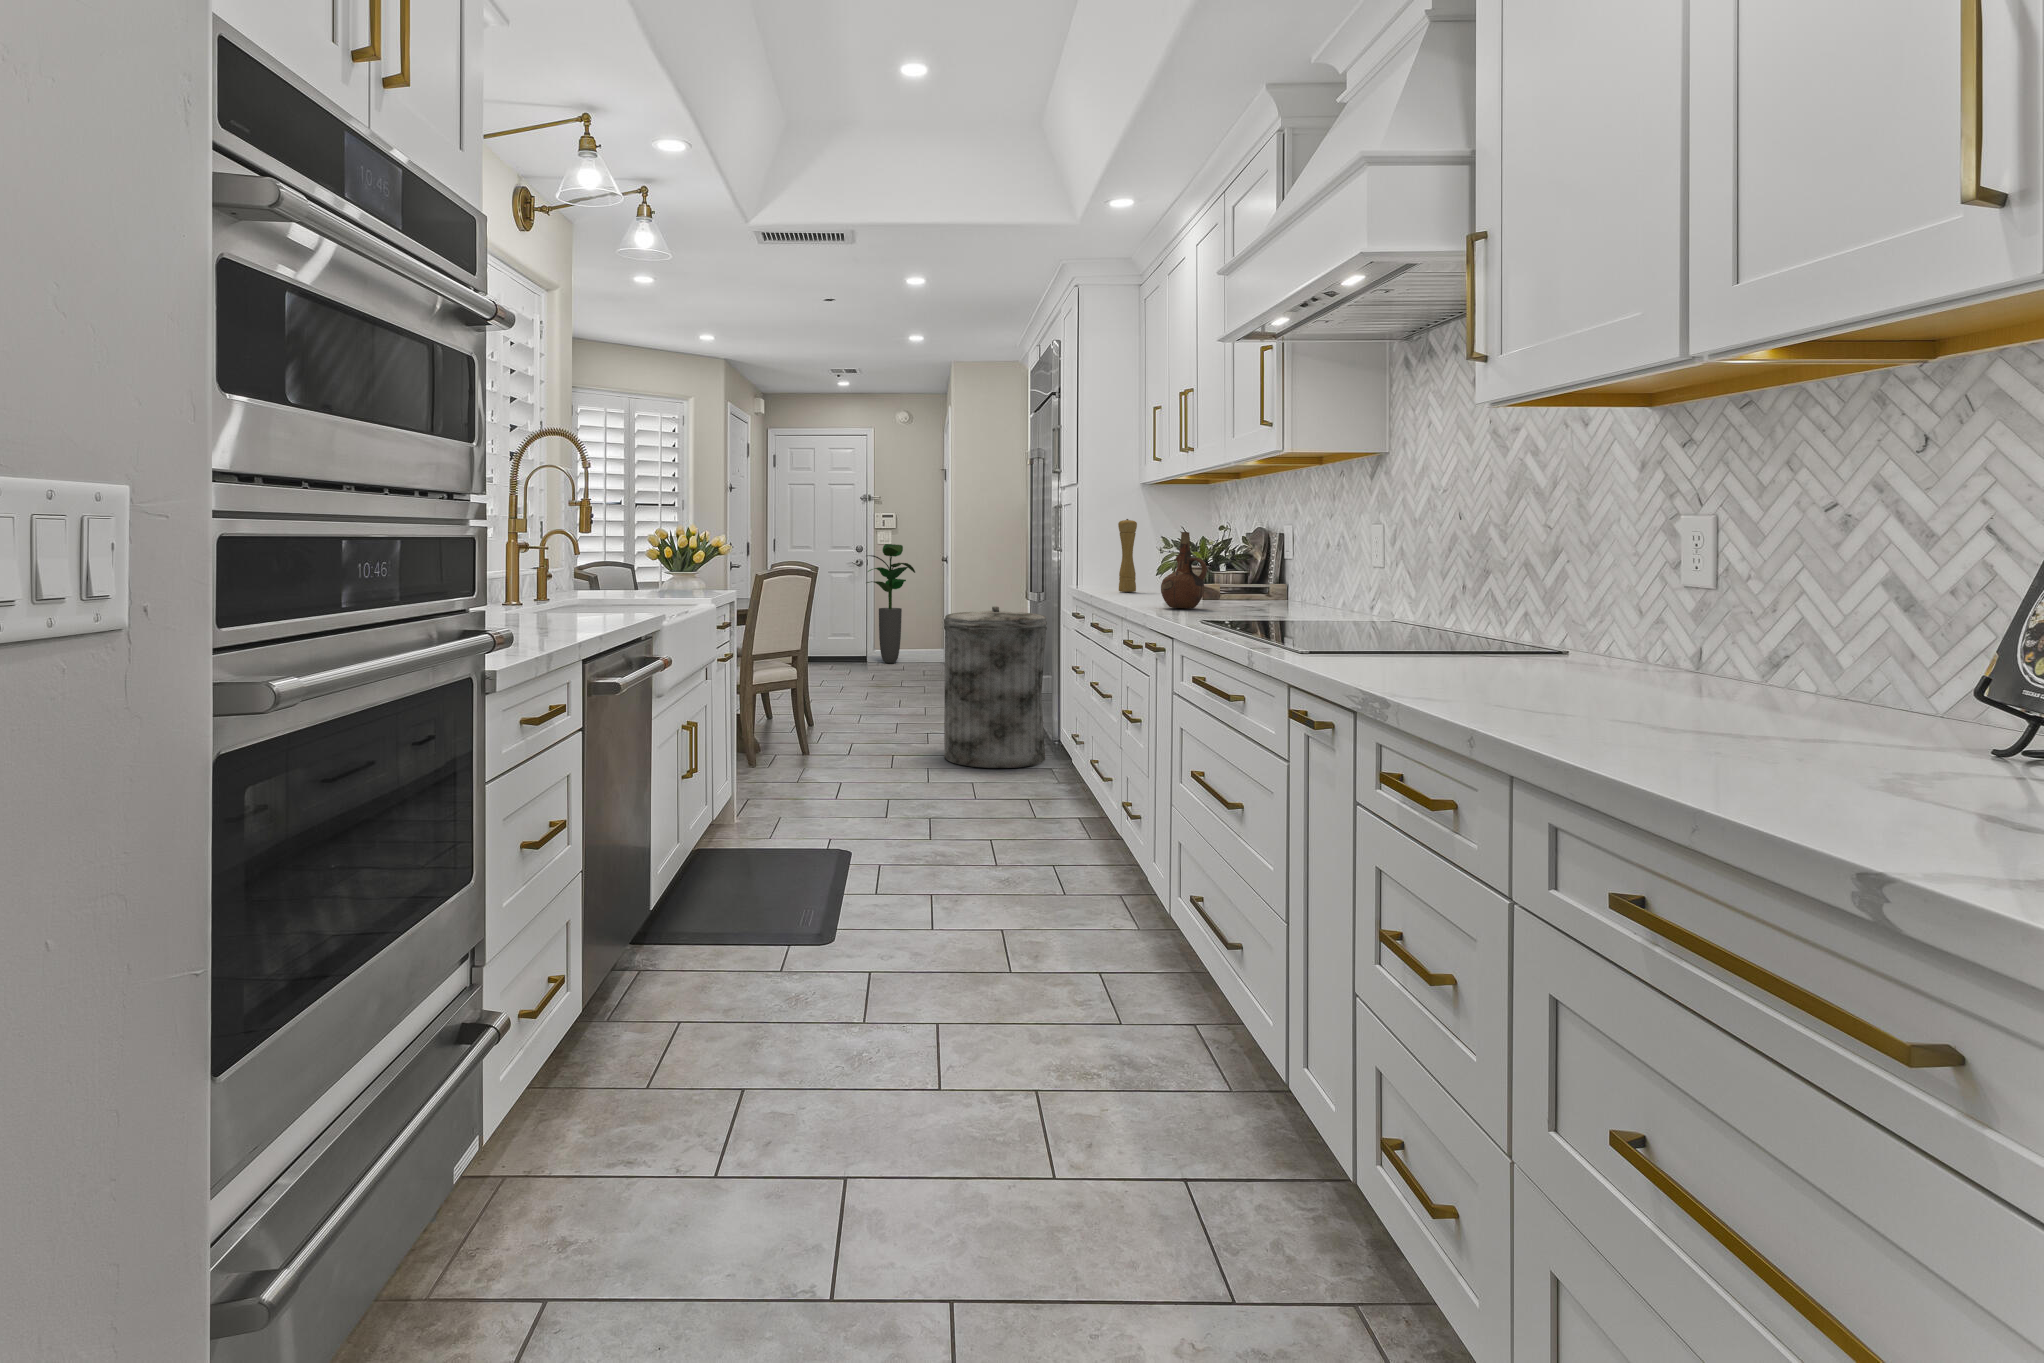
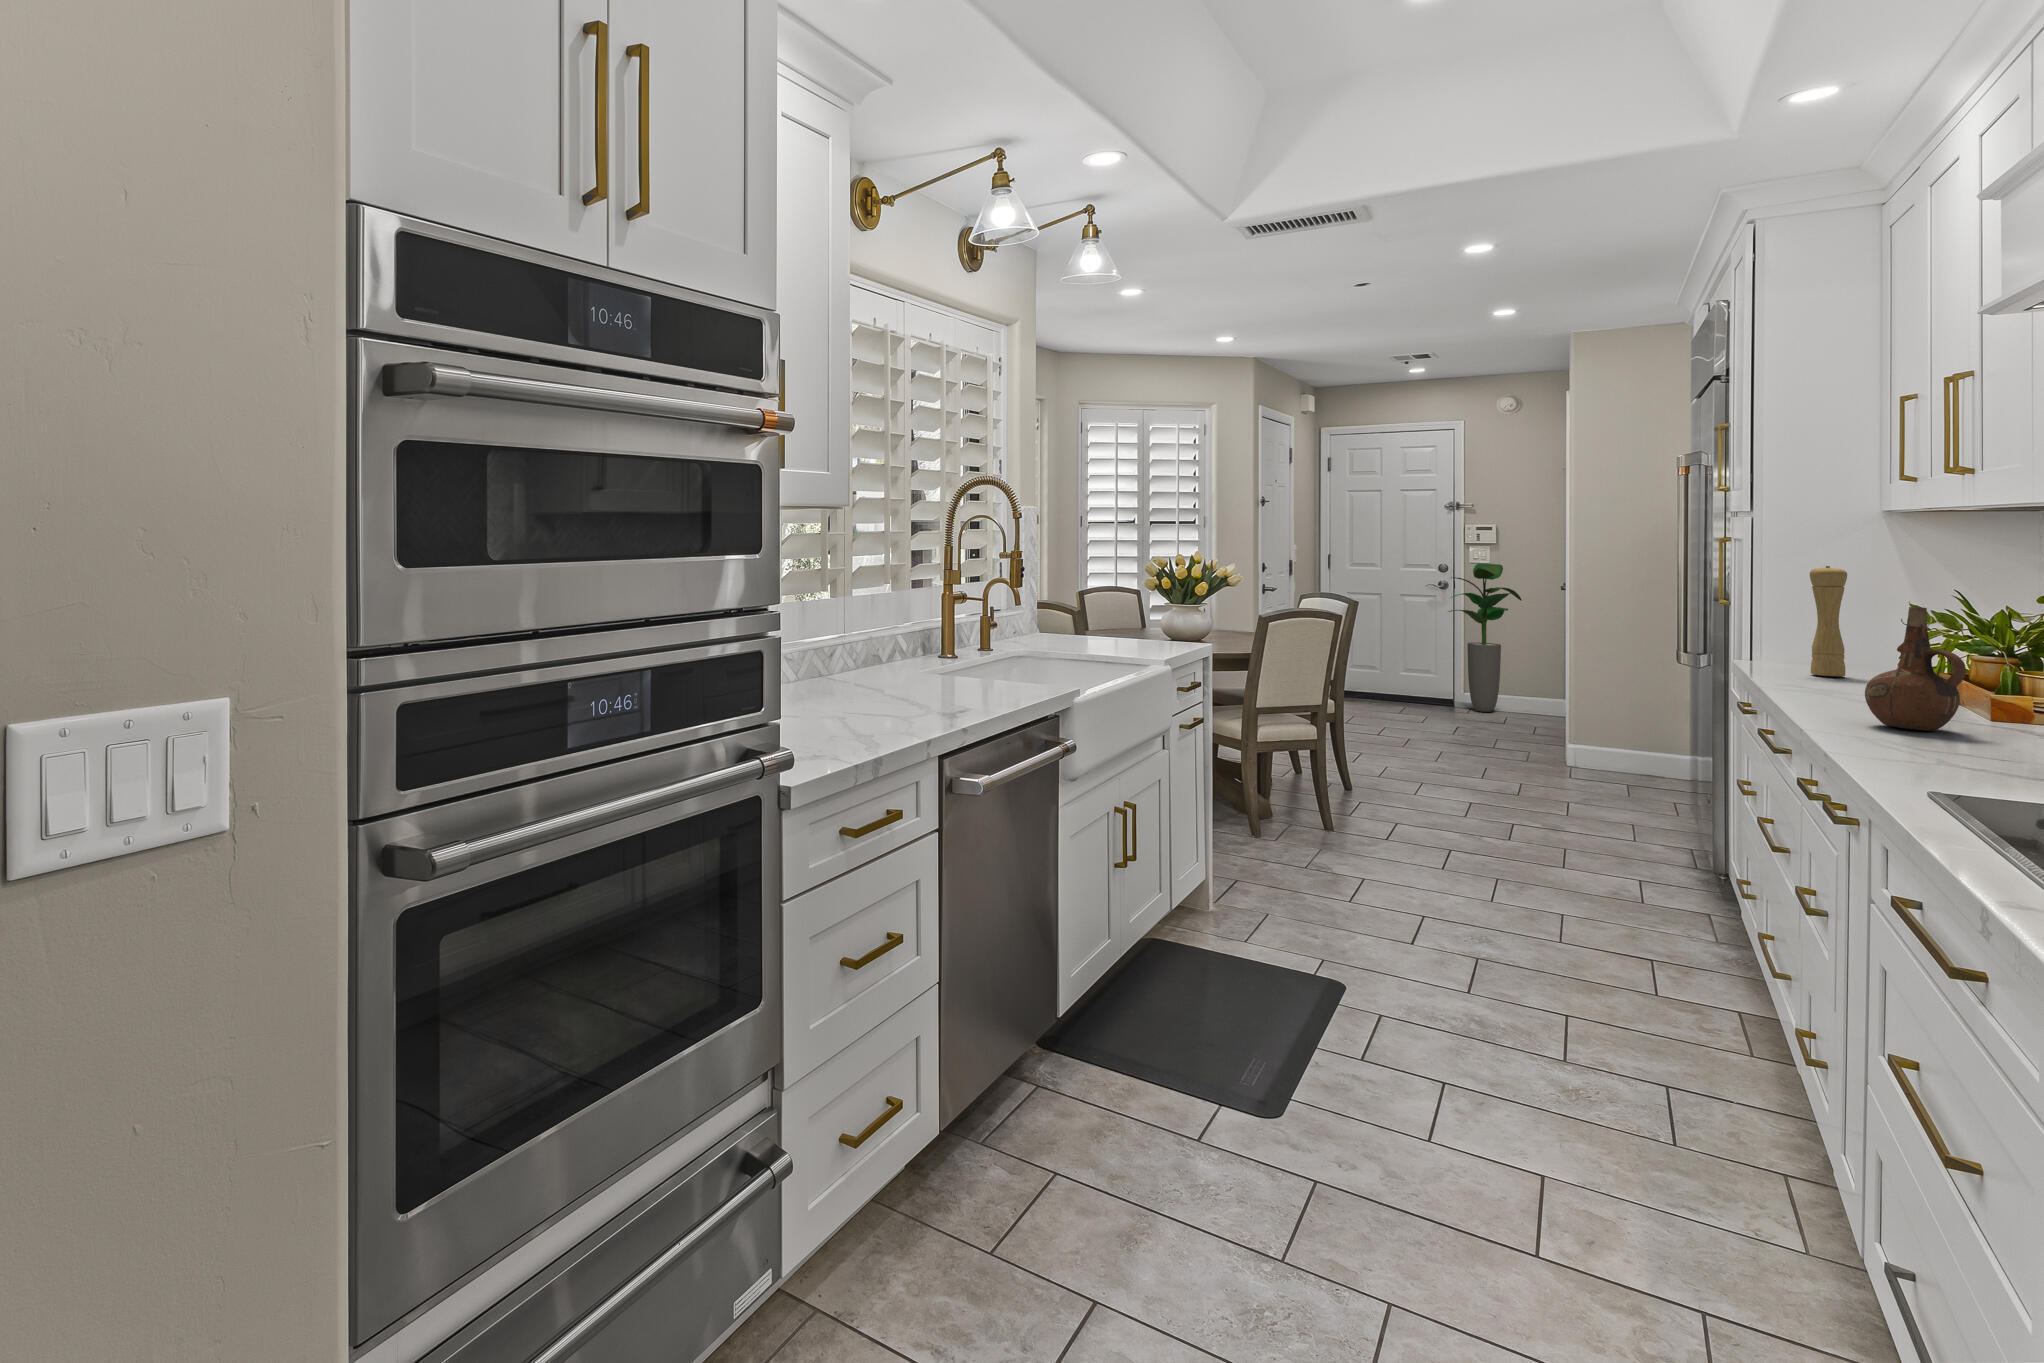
trash can: present [944,606,1047,768] -> none [1524,670,1695,898]

